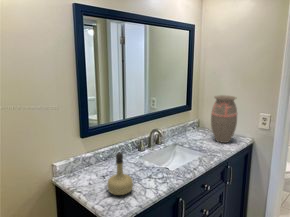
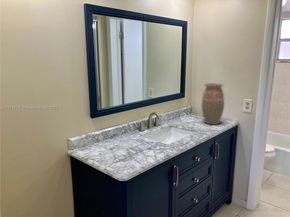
perfume bottle: present [108,153,133,195] -> none [116,127,137,160]

